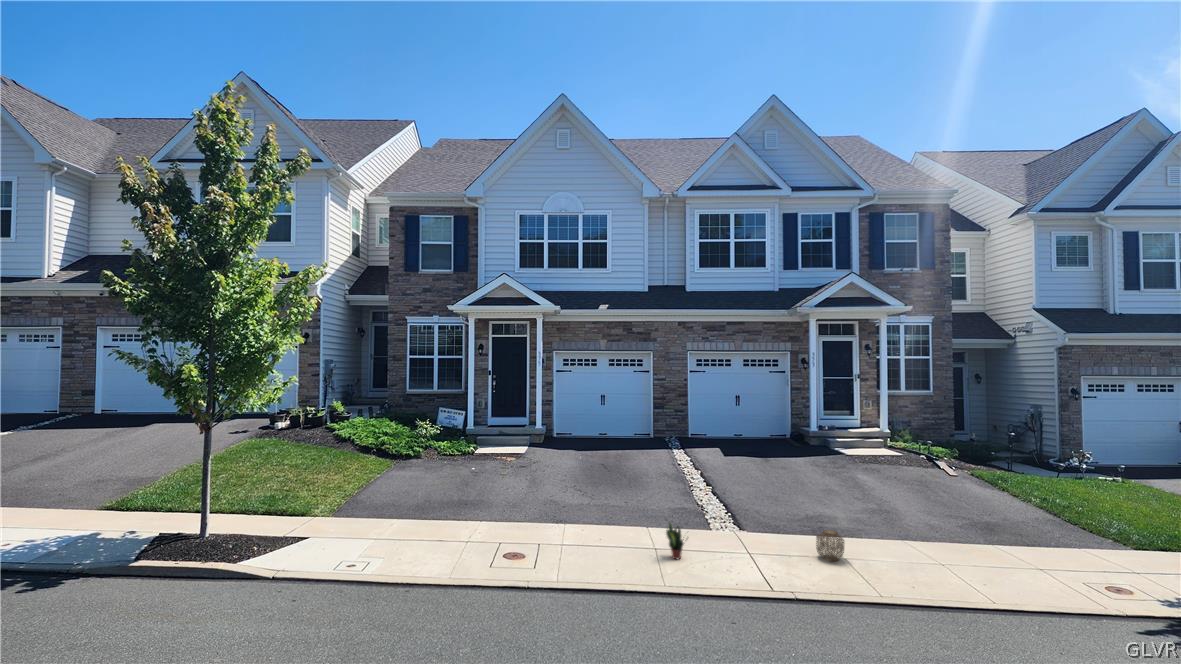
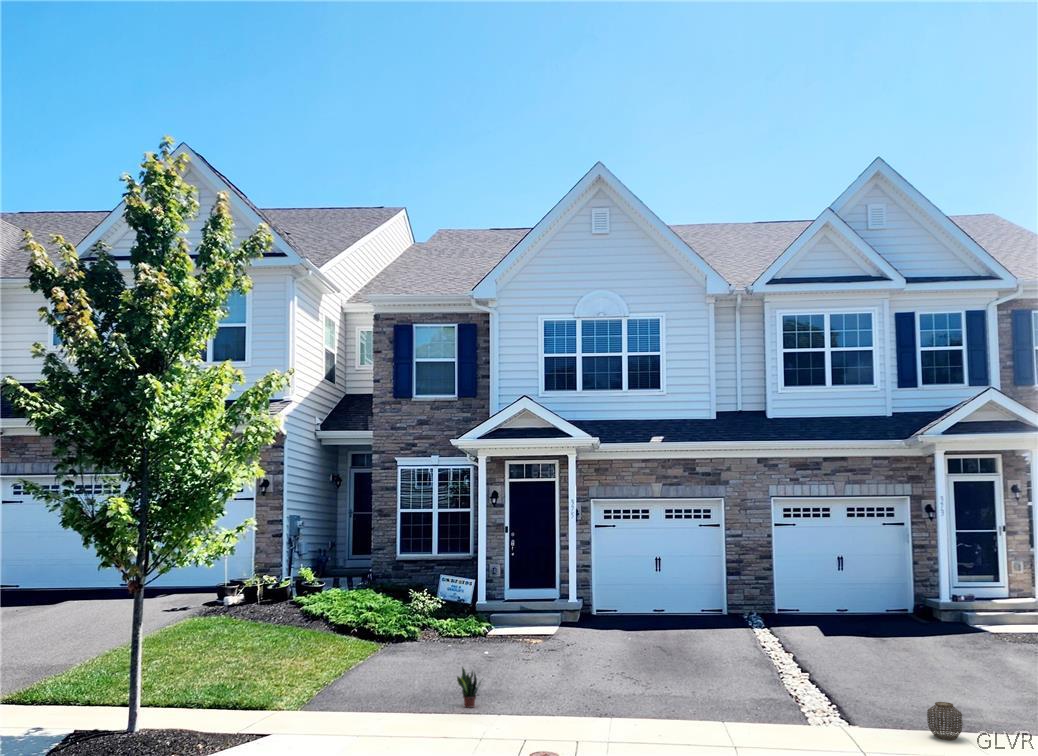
potted plant: present [666,523,684,559] -> present [457,667,481,708]

